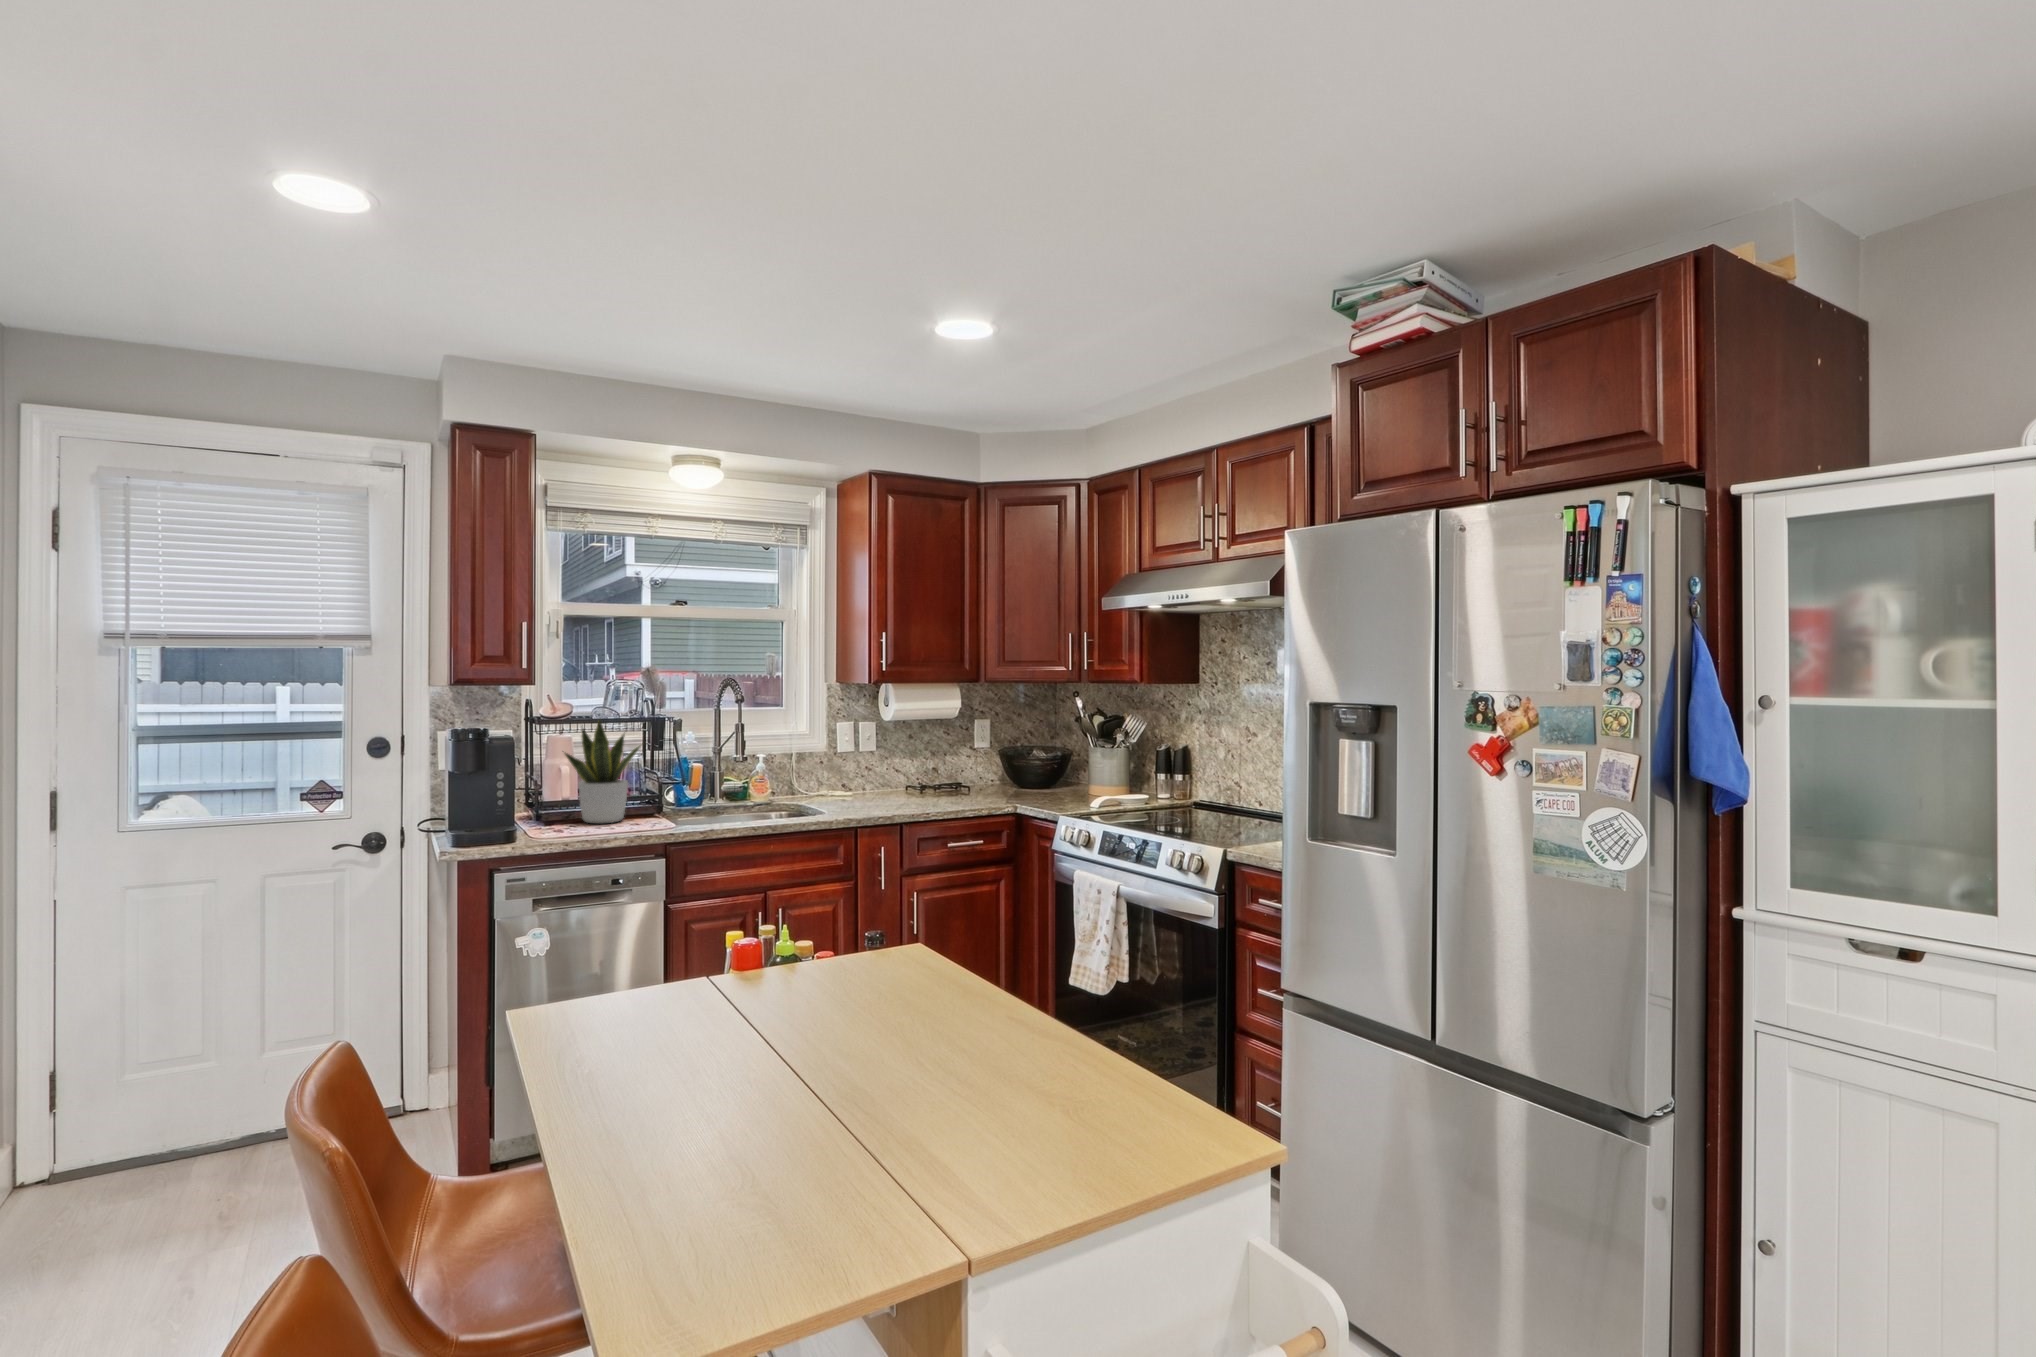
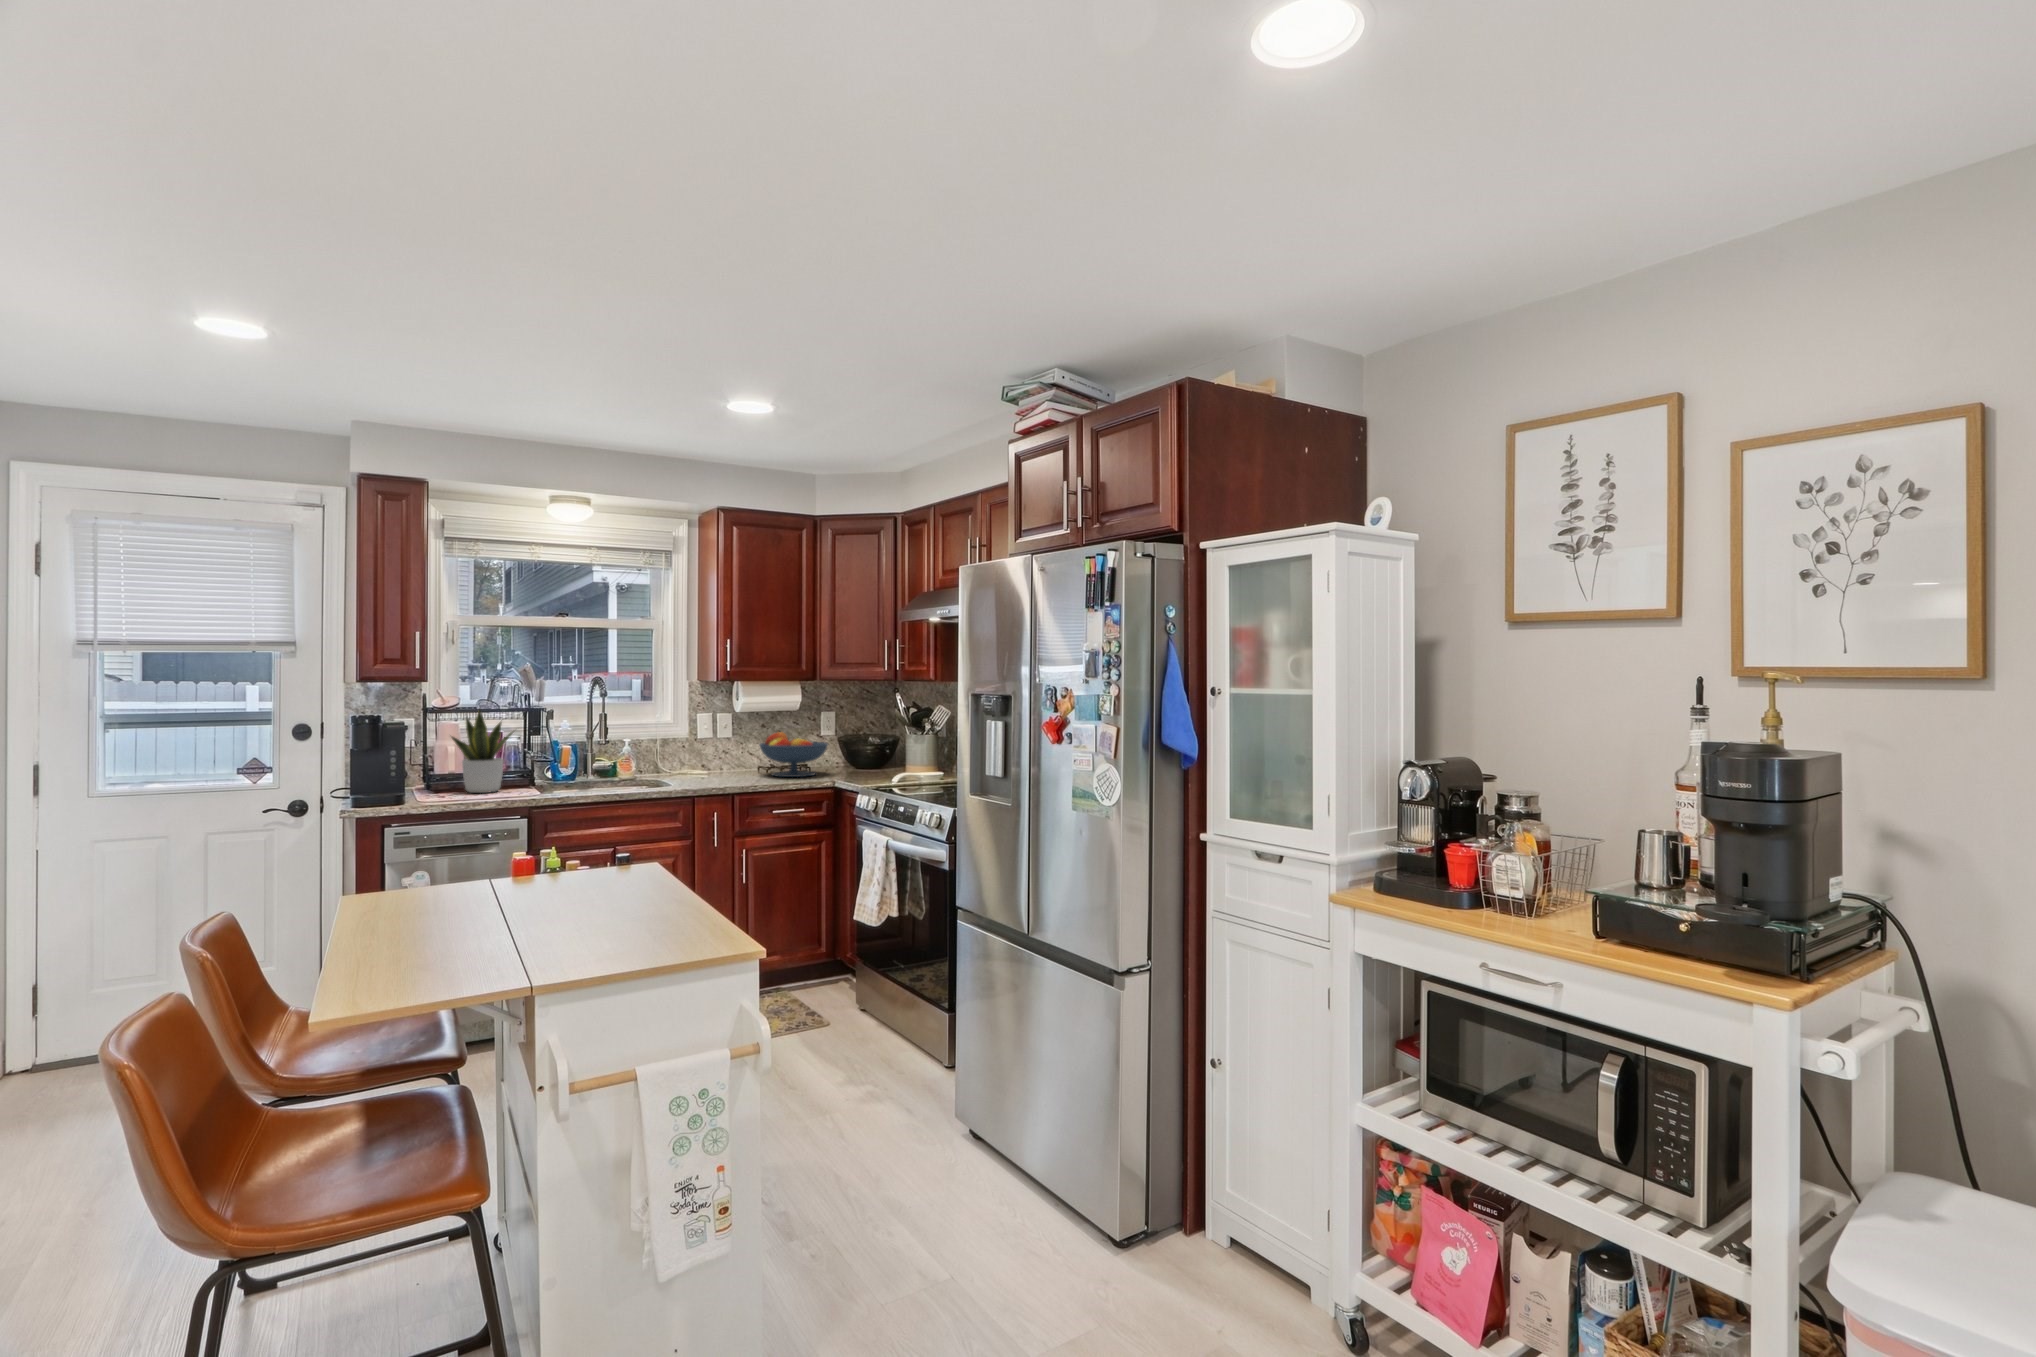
fruit bowl: none [918,744,1000,799] -> present [760,732,828,777]

